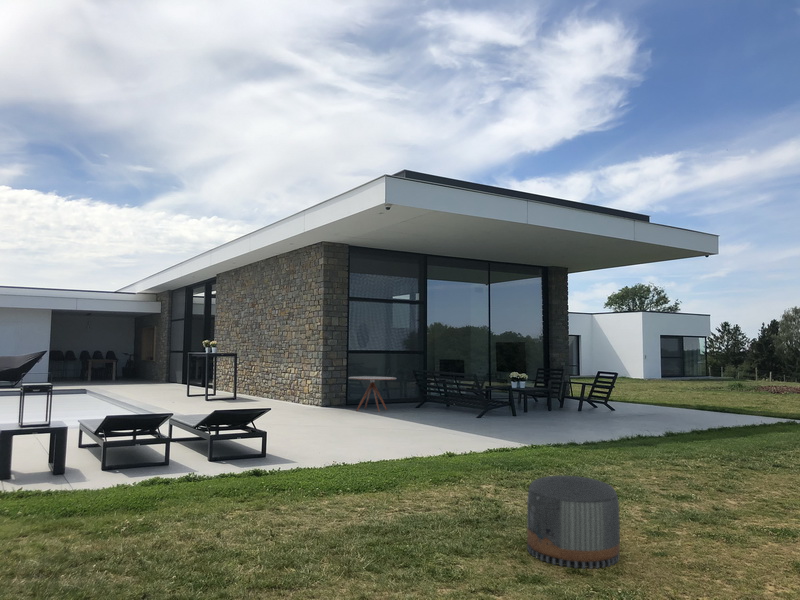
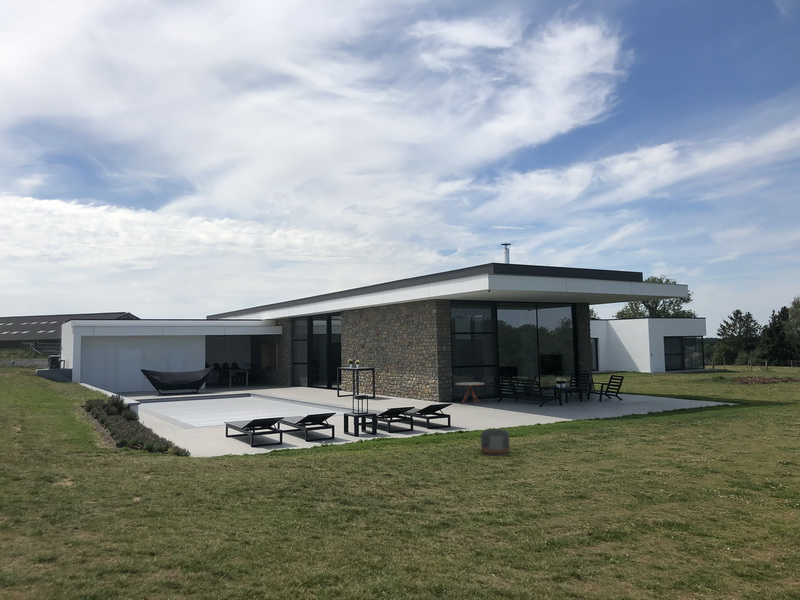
pouf: present [527,475,620,569] -> present [481,429,510,455]

